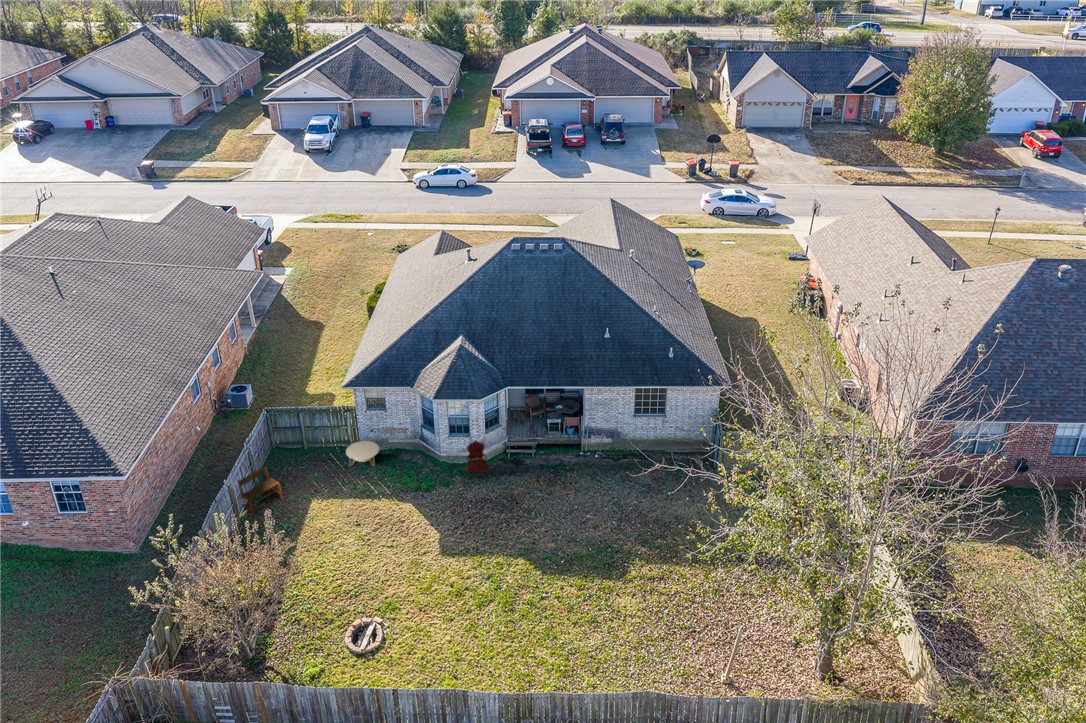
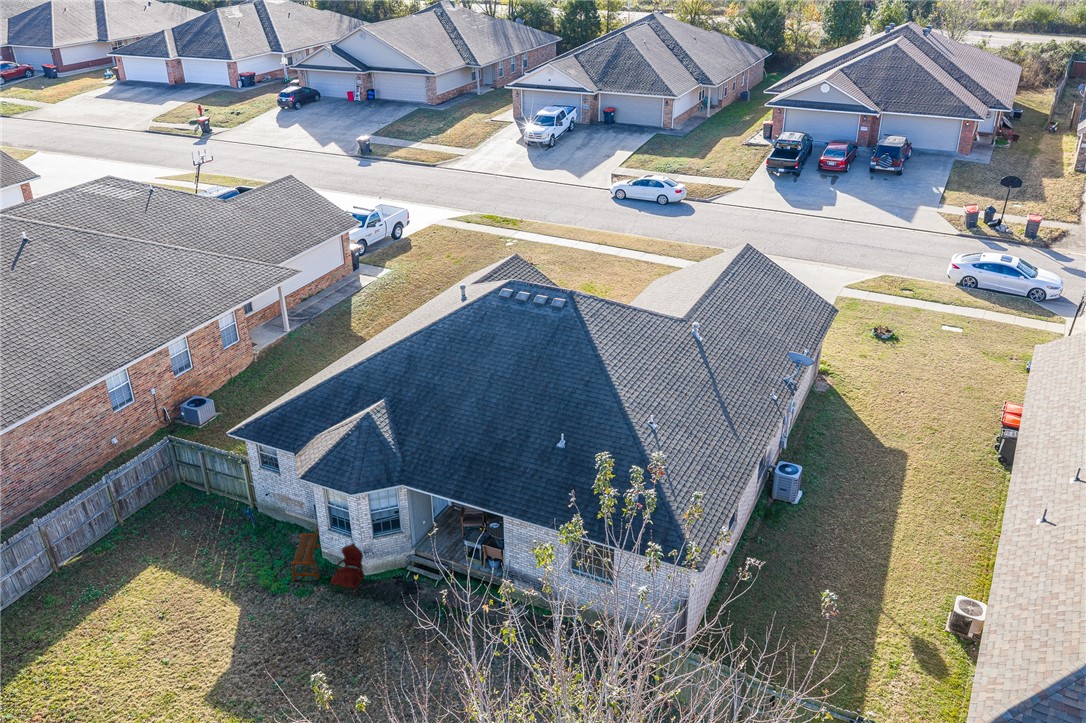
round table: present [346,441,379,466] -> none [226,501,269,537]
bench: present [238,466,283,516] -> present [291,525,320,581]

